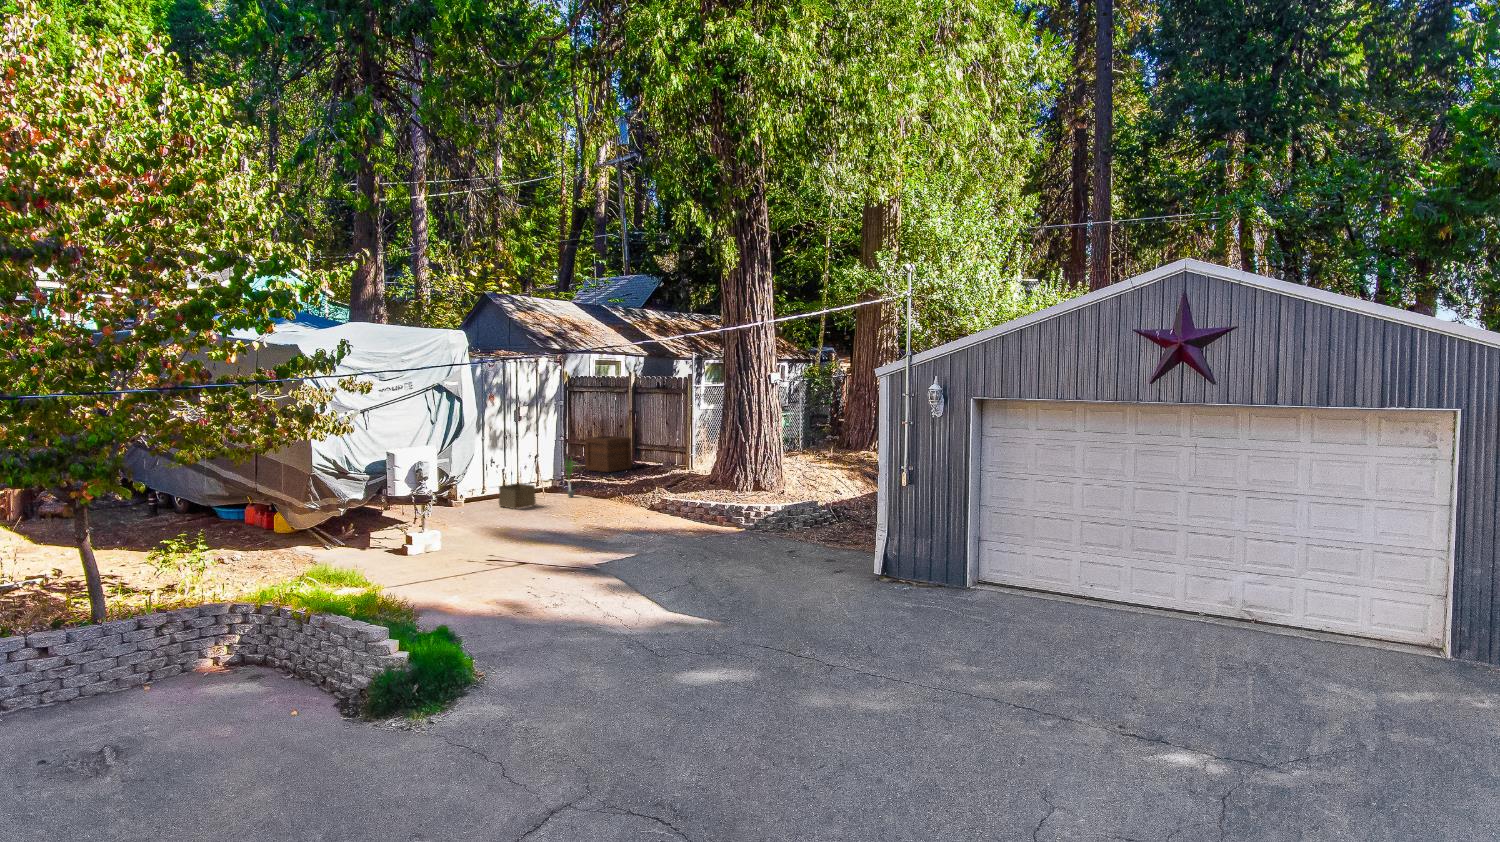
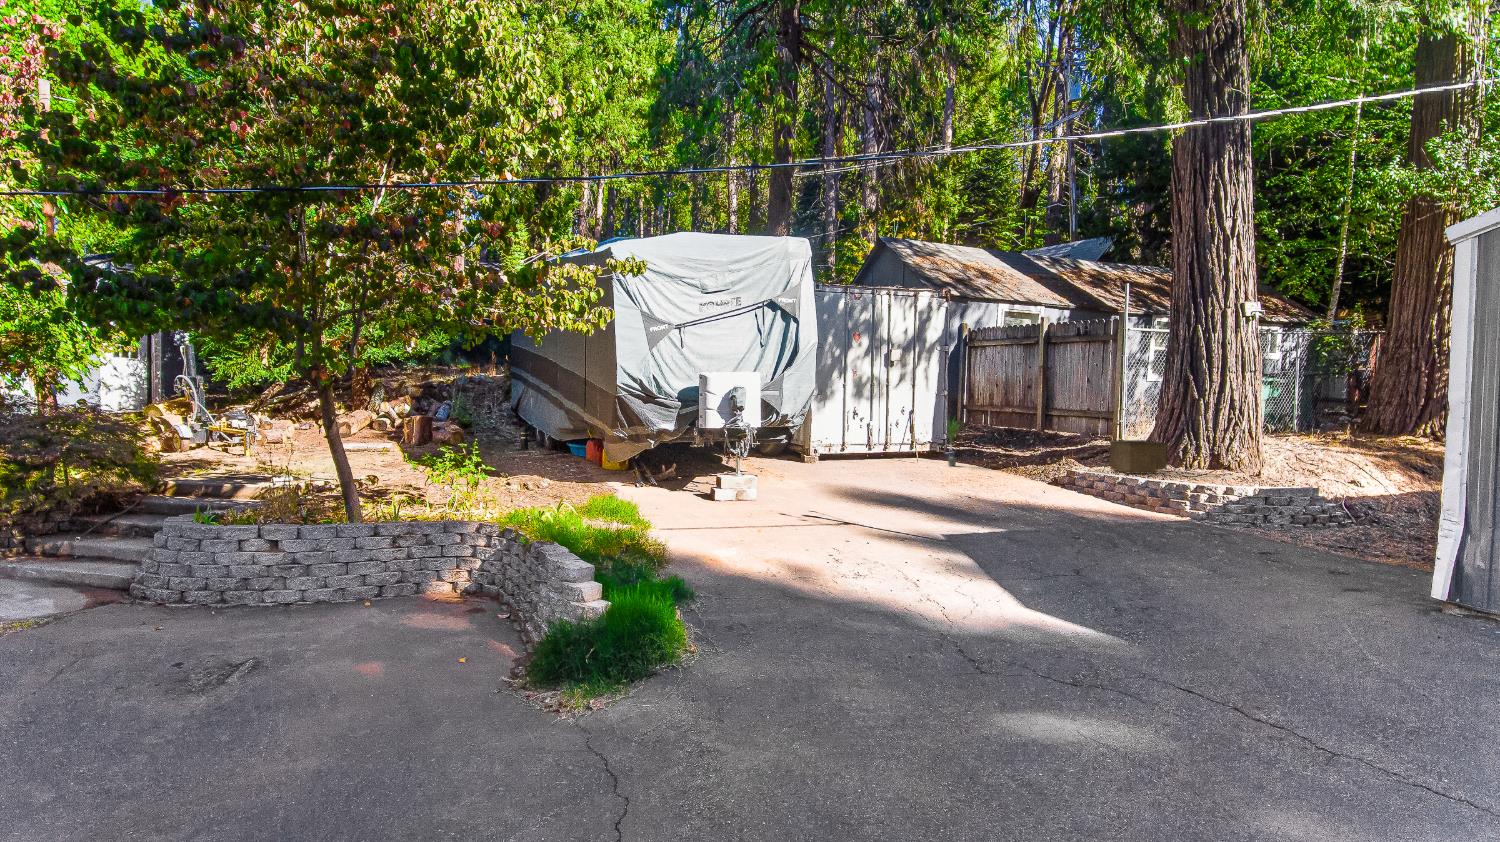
wooden crate: present [585,436,632,473] -> none [981,400,1041,443]
storage bin: present [499,483,536,509] -> present [1110,440,1167,474]

